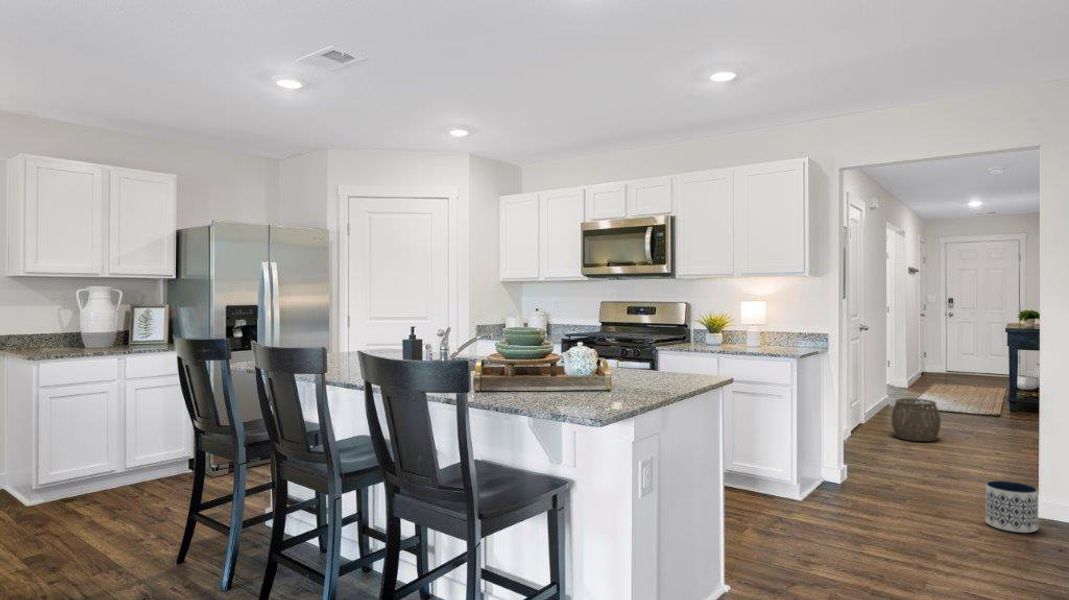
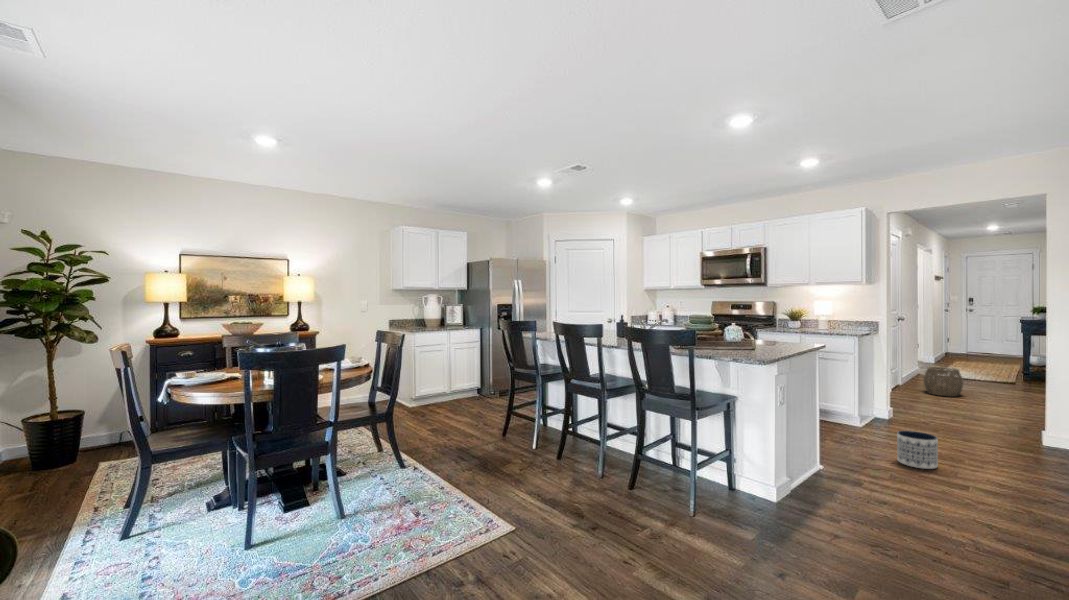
planter: present [985,481,1038,533] -> present [897,431,938,469]

